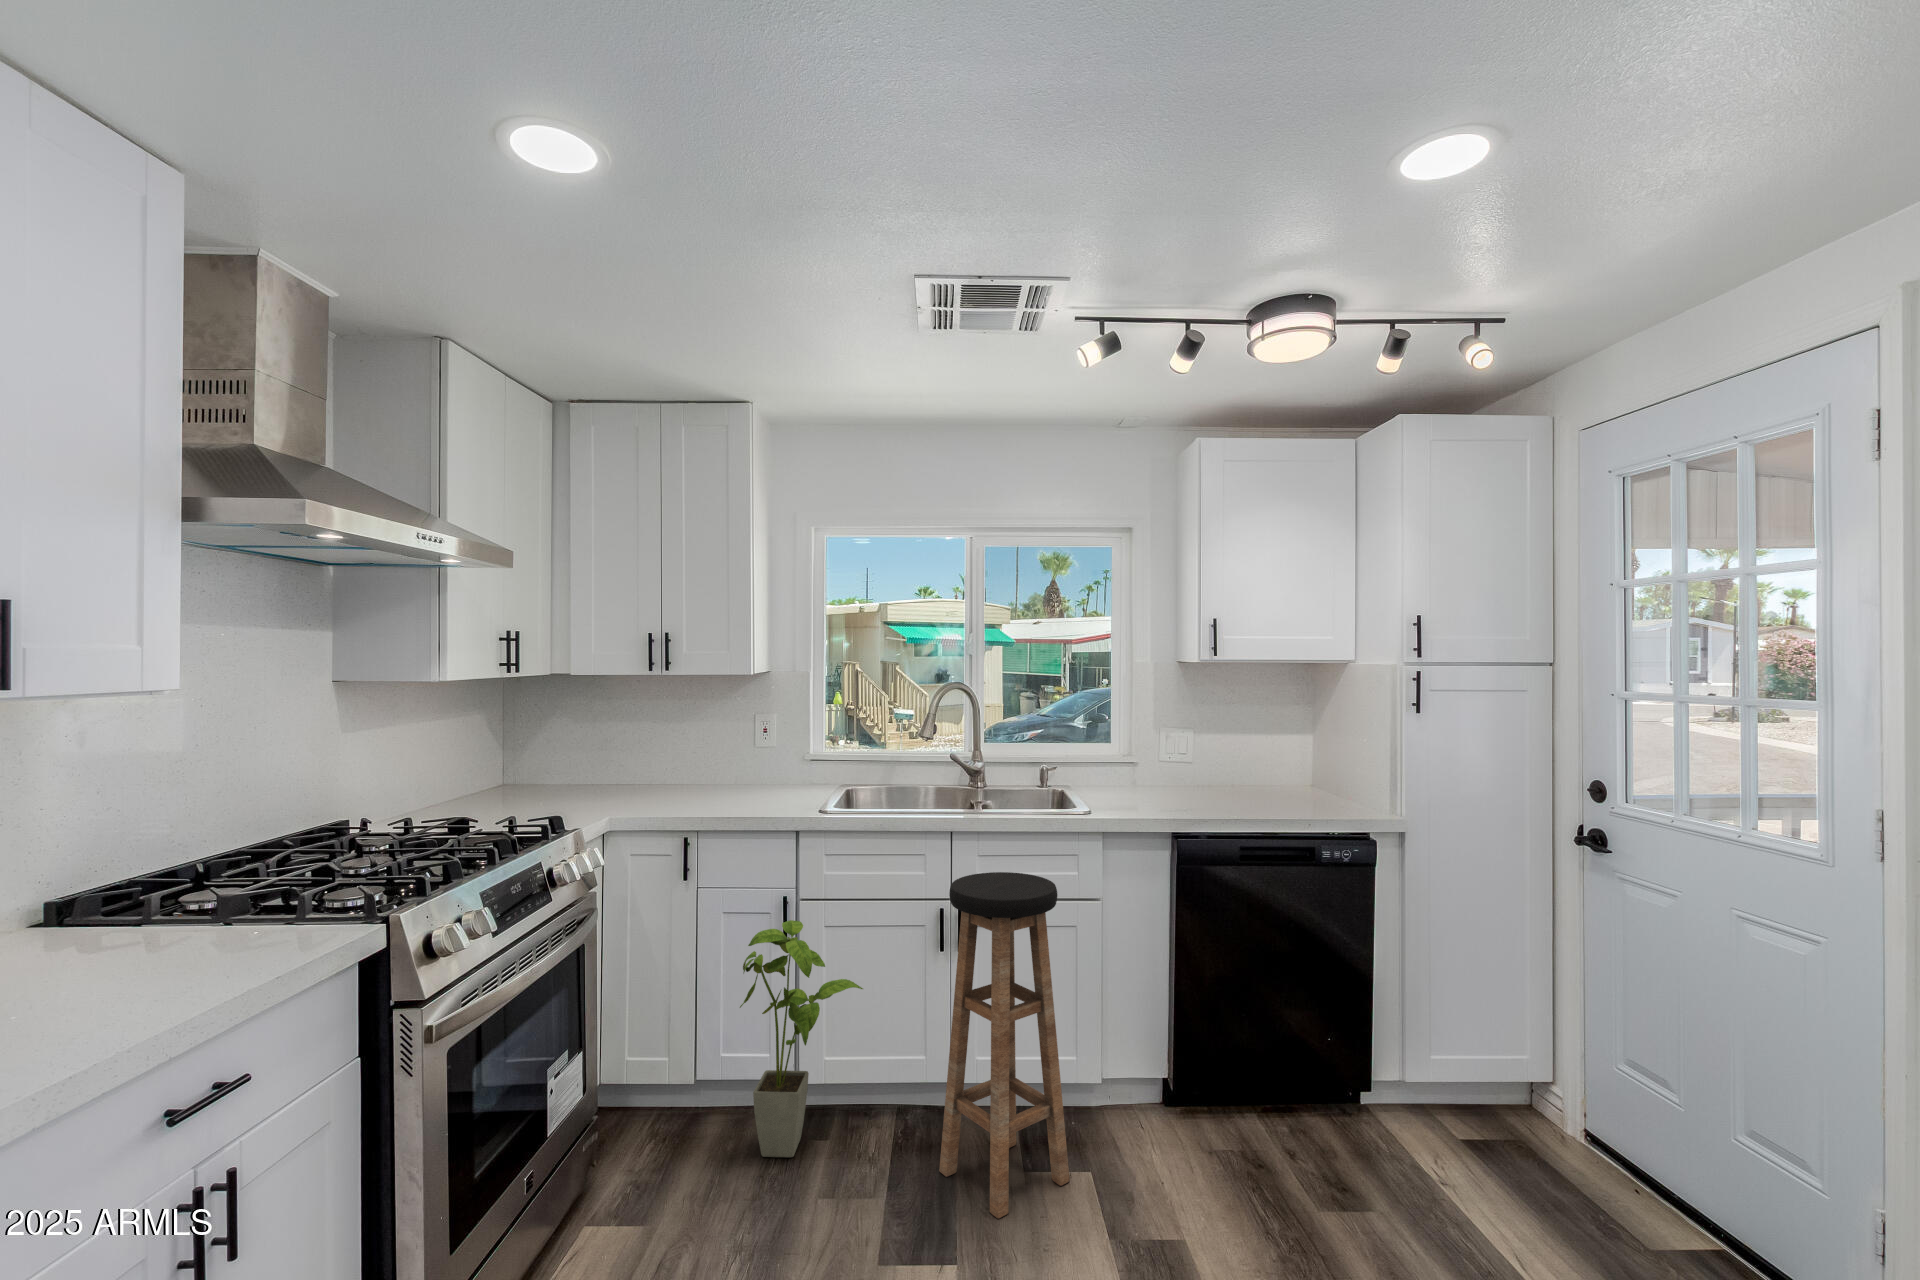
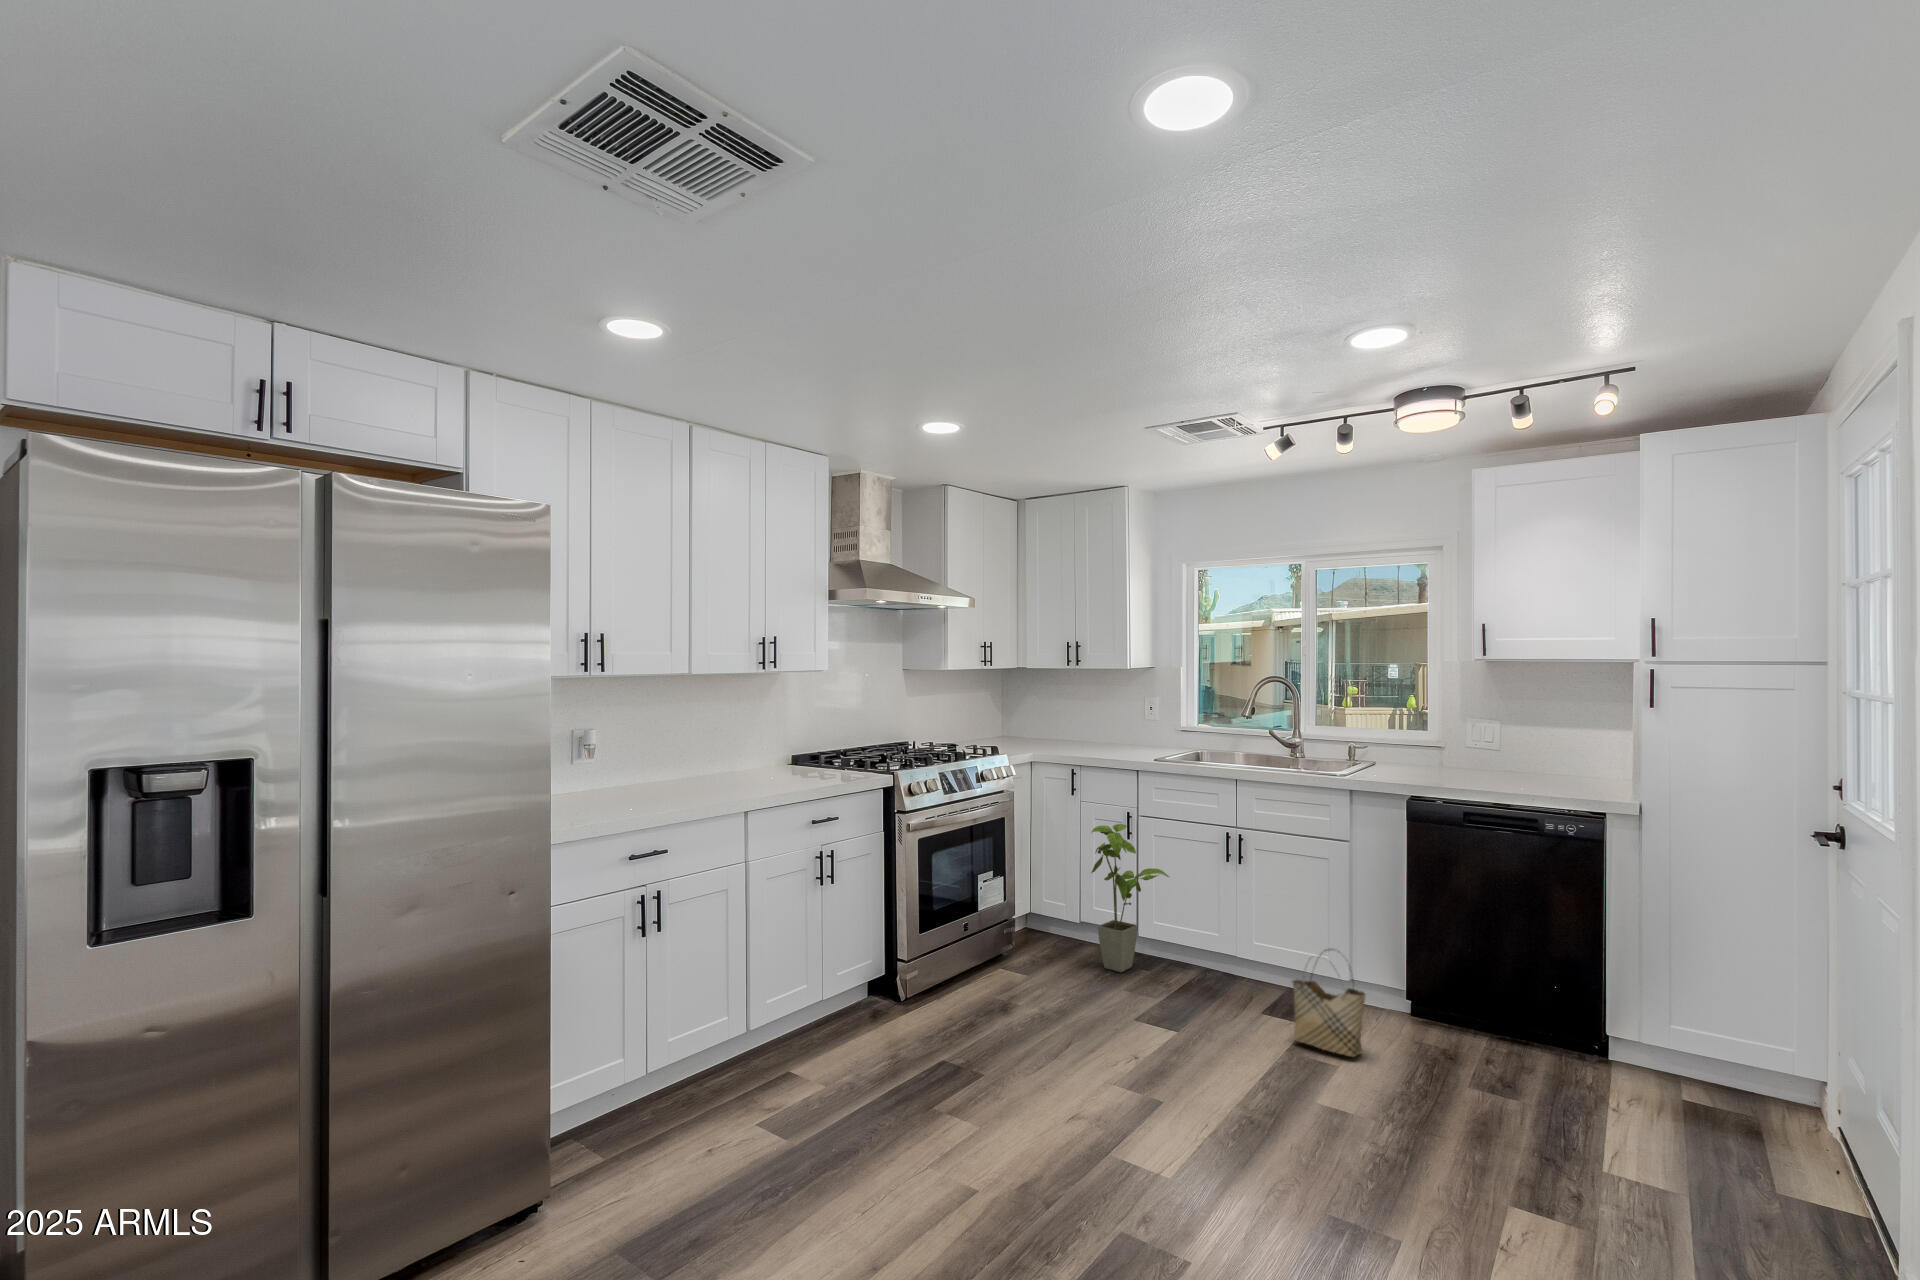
bar stool: present [939,872,1070,1218] -> none [1202,806,1284,1024]
woven basket: none [1104,1062,1201,1217] -> present [1292,949,1365,1057]

